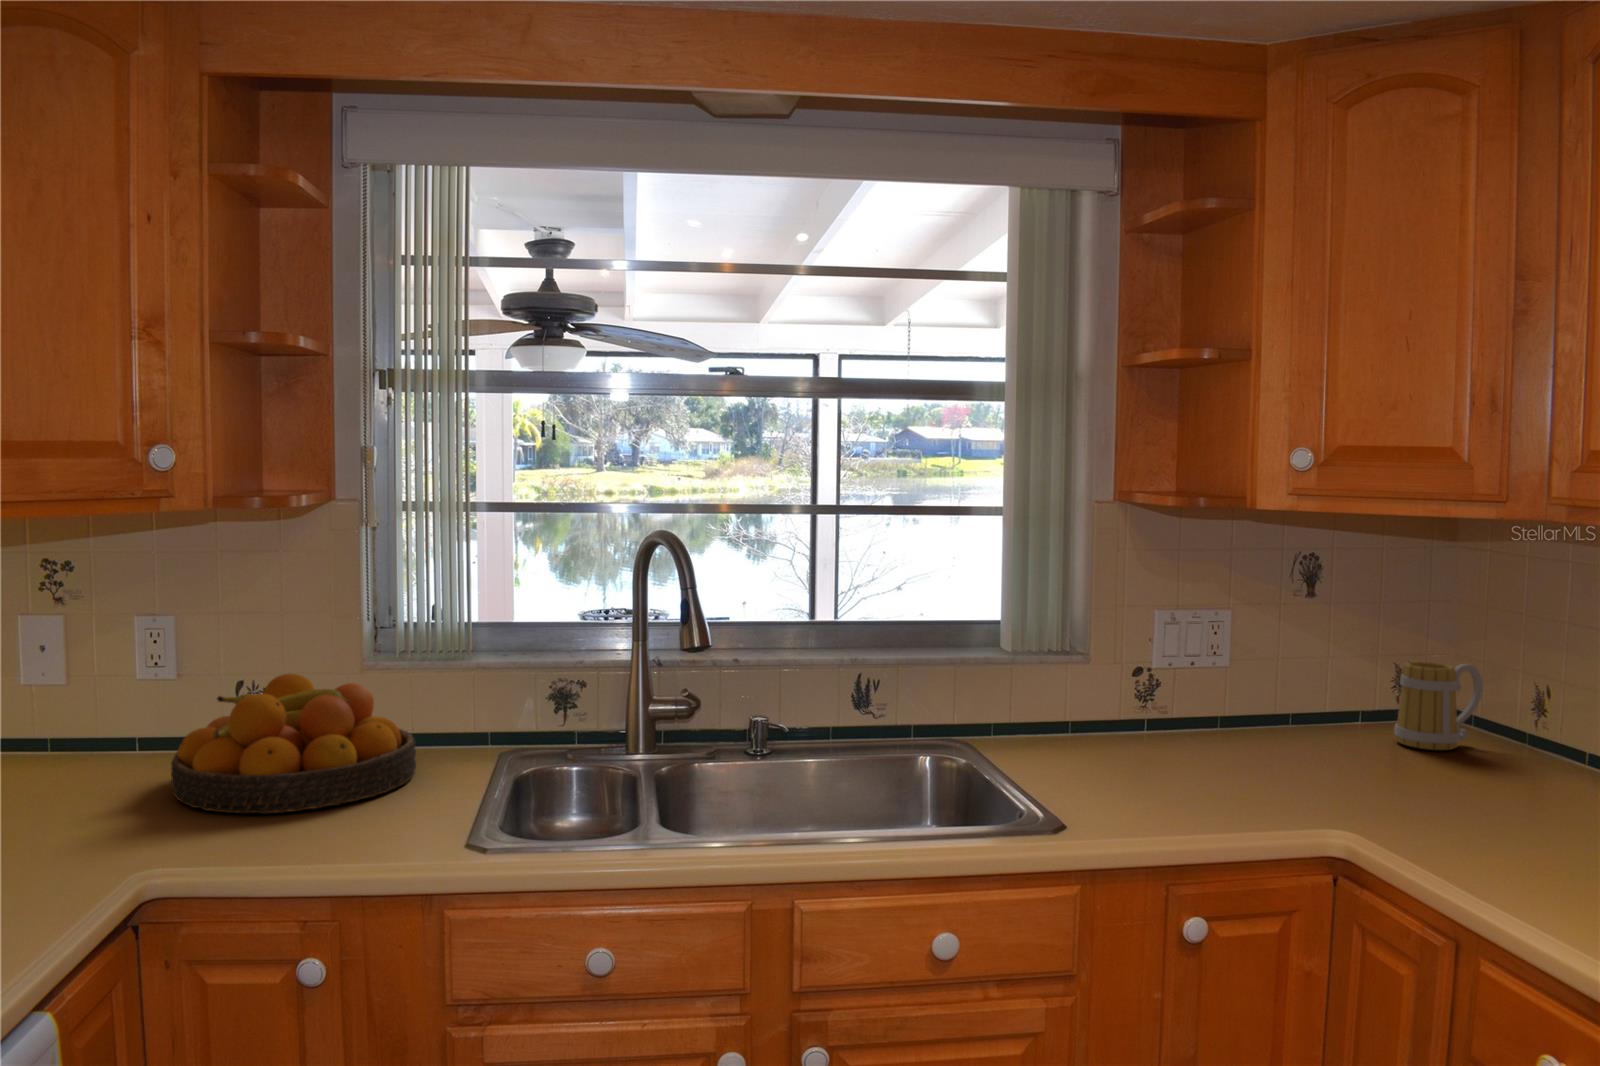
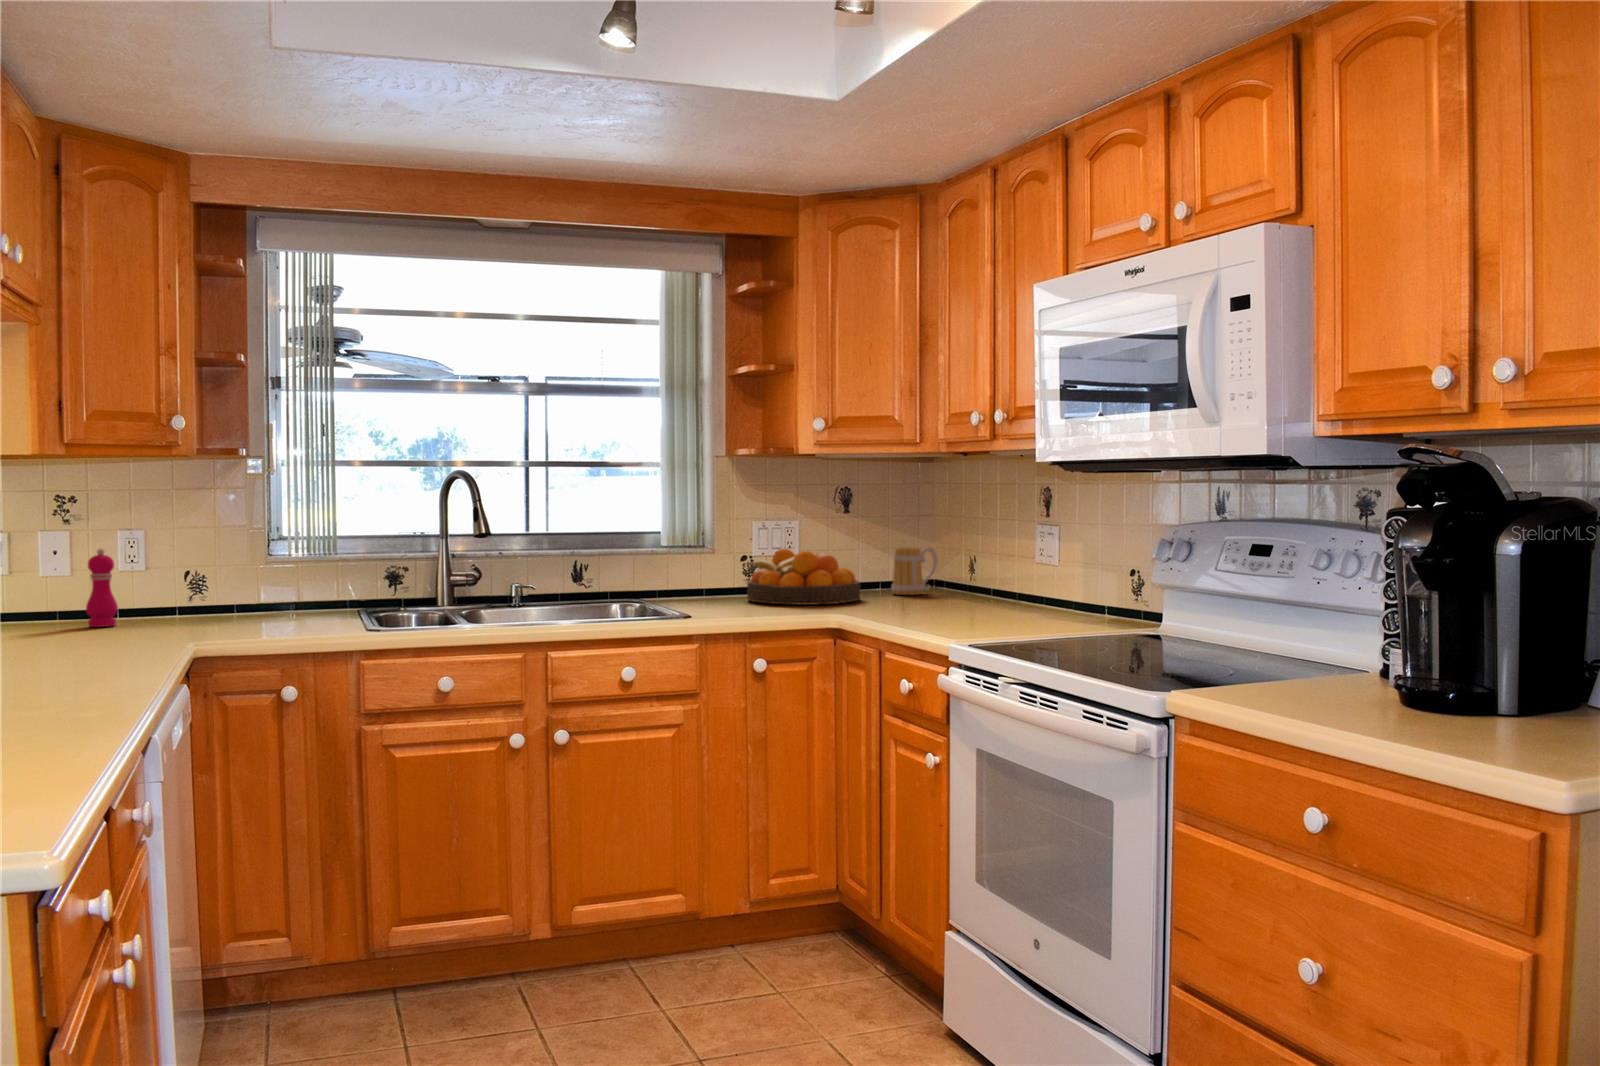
pepper mill: none [61,652,115,784] -> present [86,549,118,627]
fruit bowl: present [171,674,416,813] -> present [747,549,860,605]

